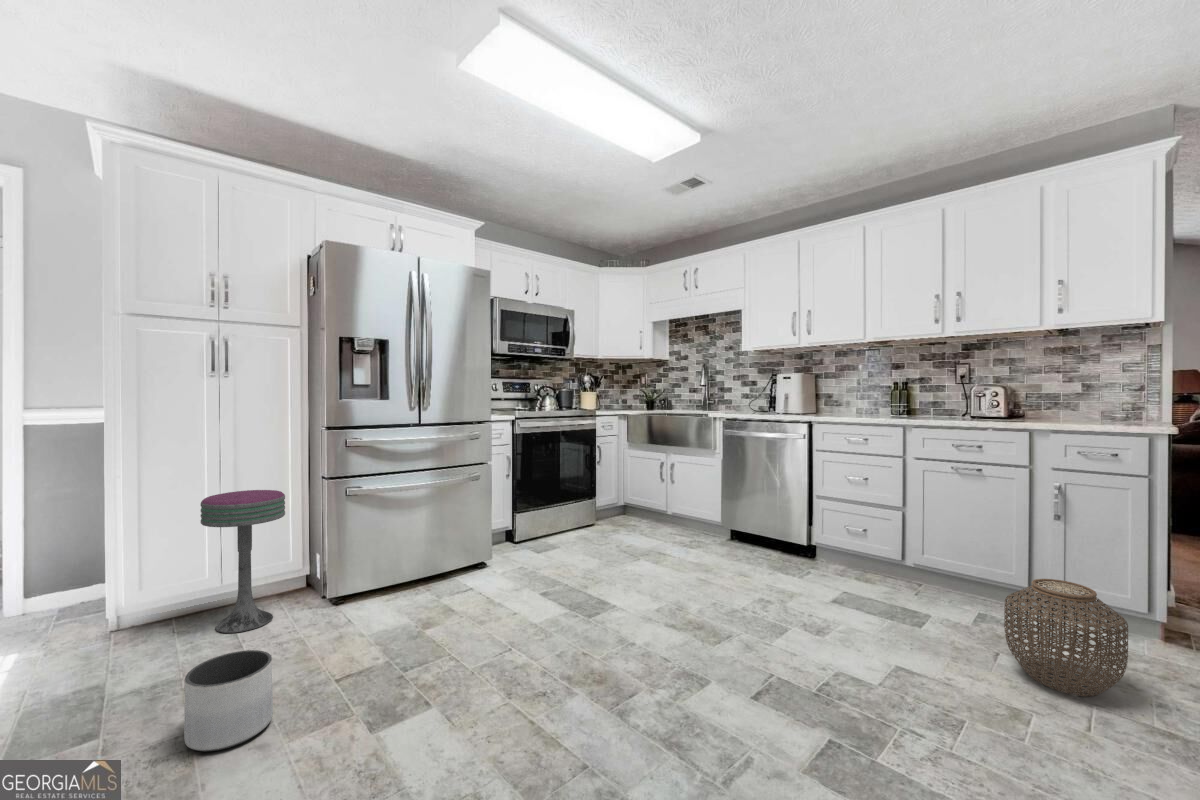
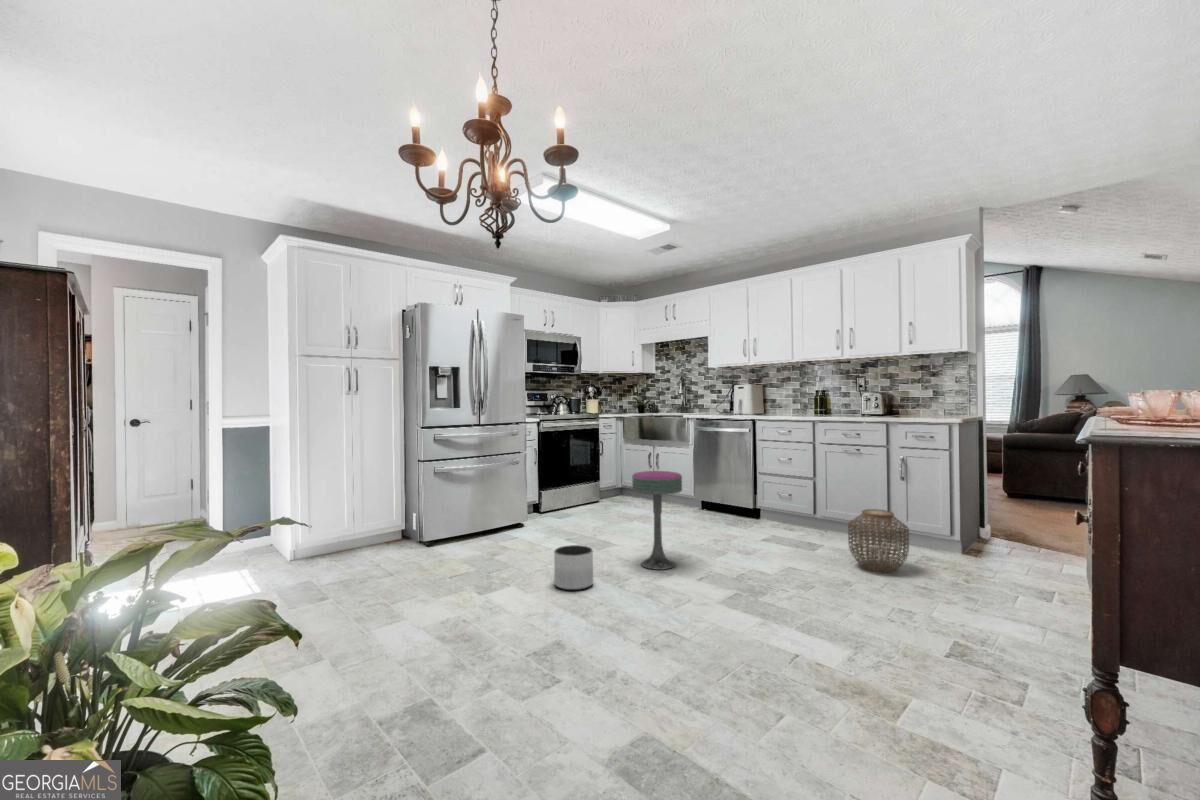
bar stool: present [201,490,285,633] -> present [632,471,682,570]
planter: present [184,650,273,752] -> present [554,545,593,590]

